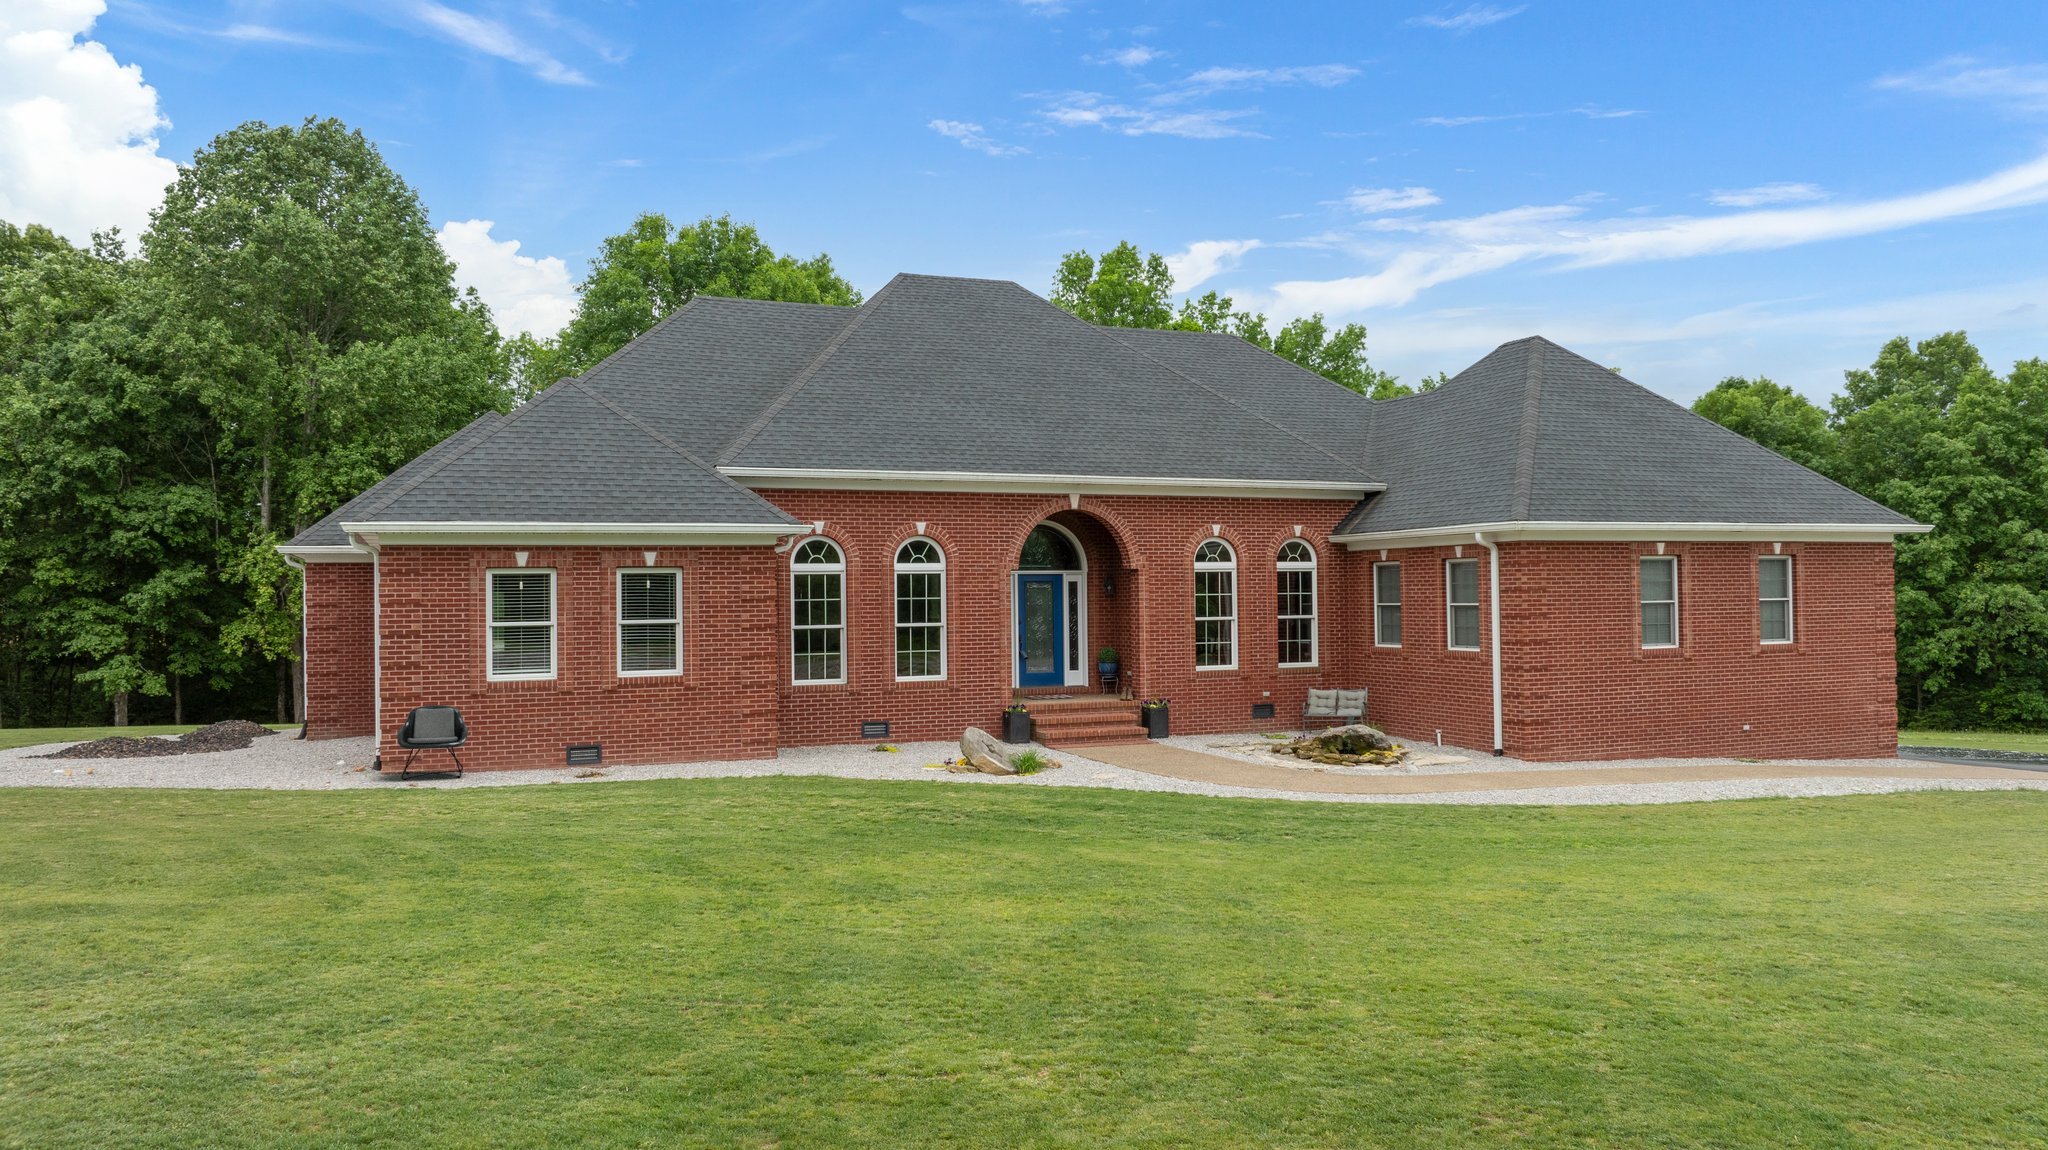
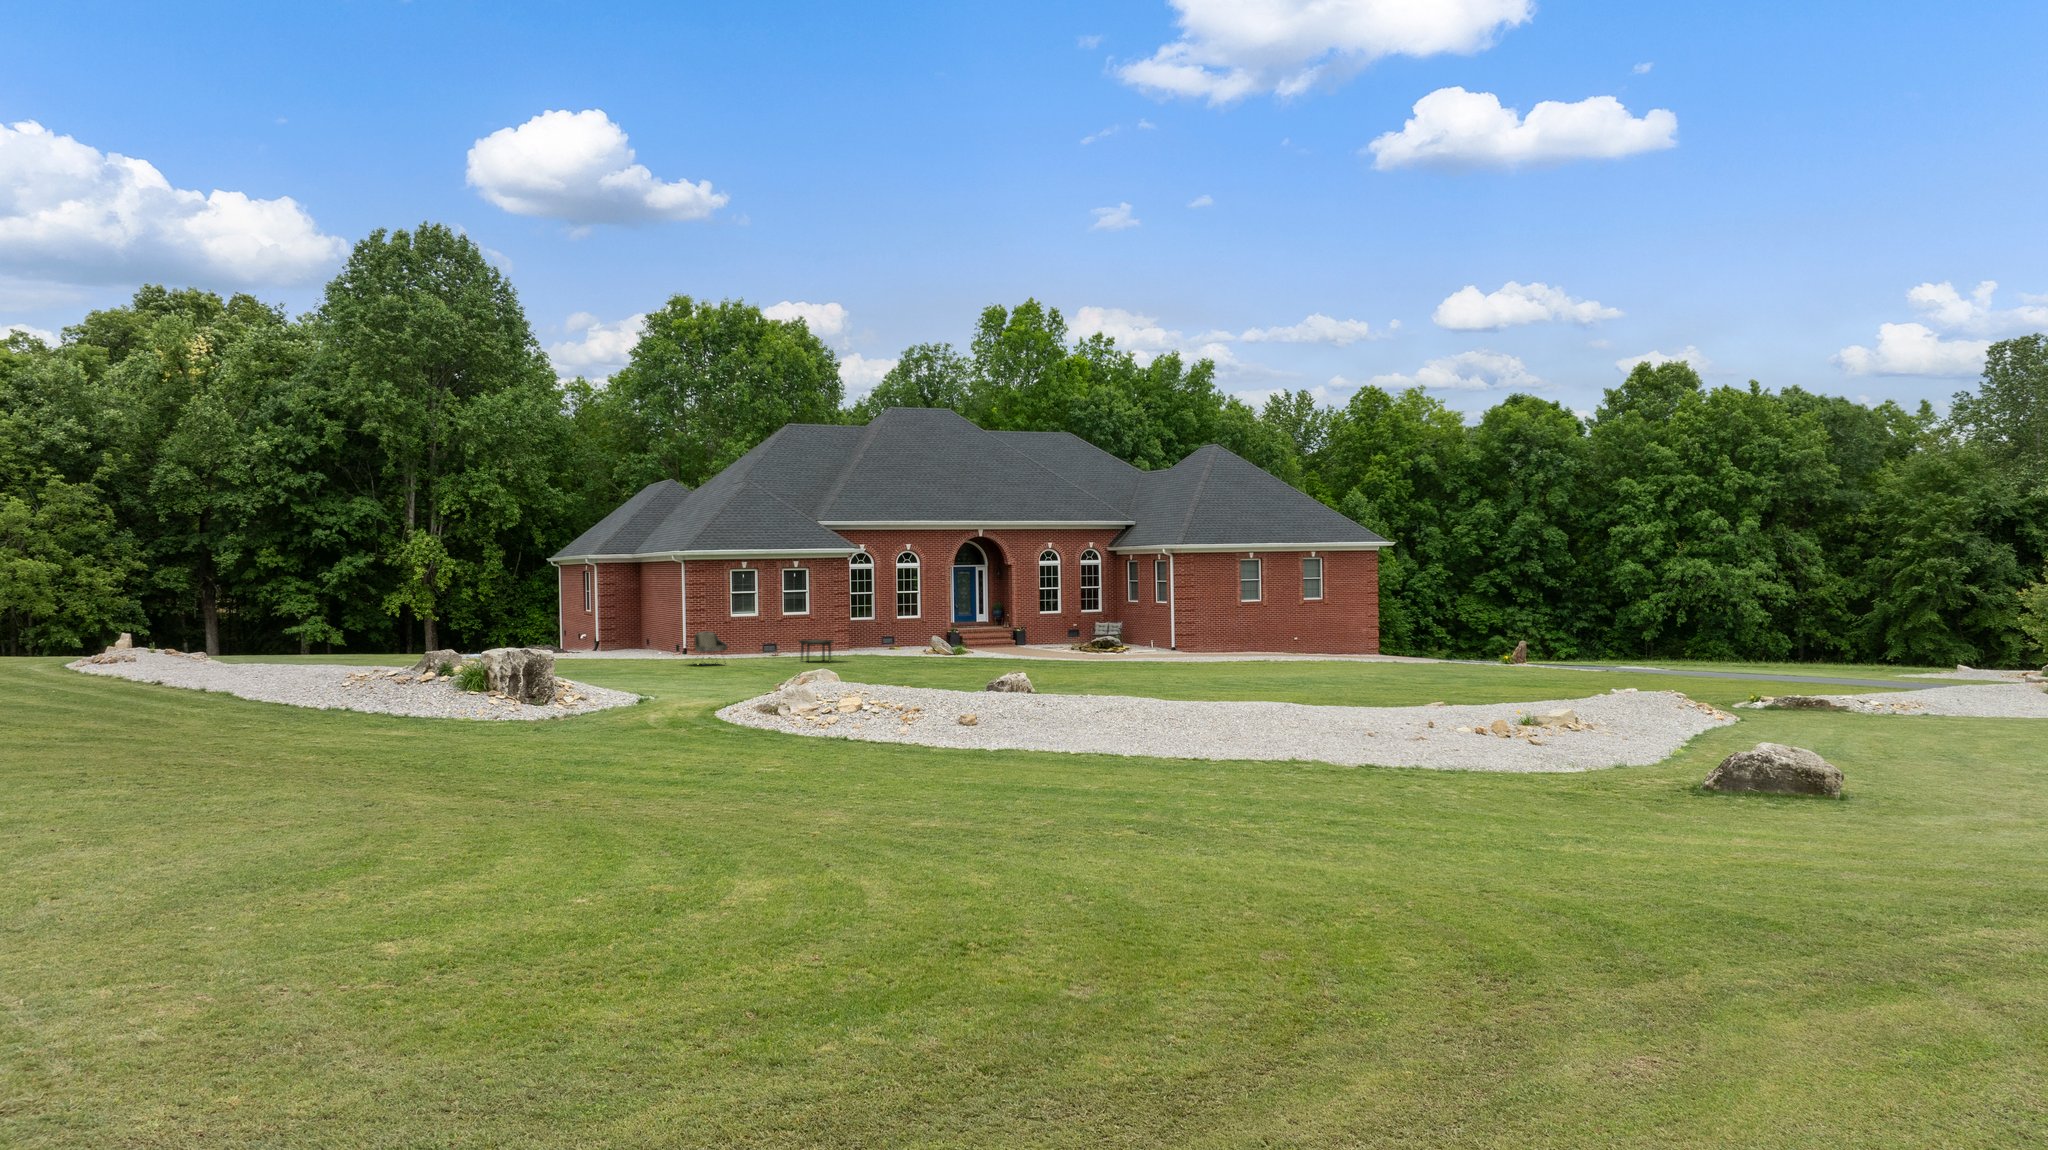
round table: none [635,721,714,773] -> present [799,639,833,662]

